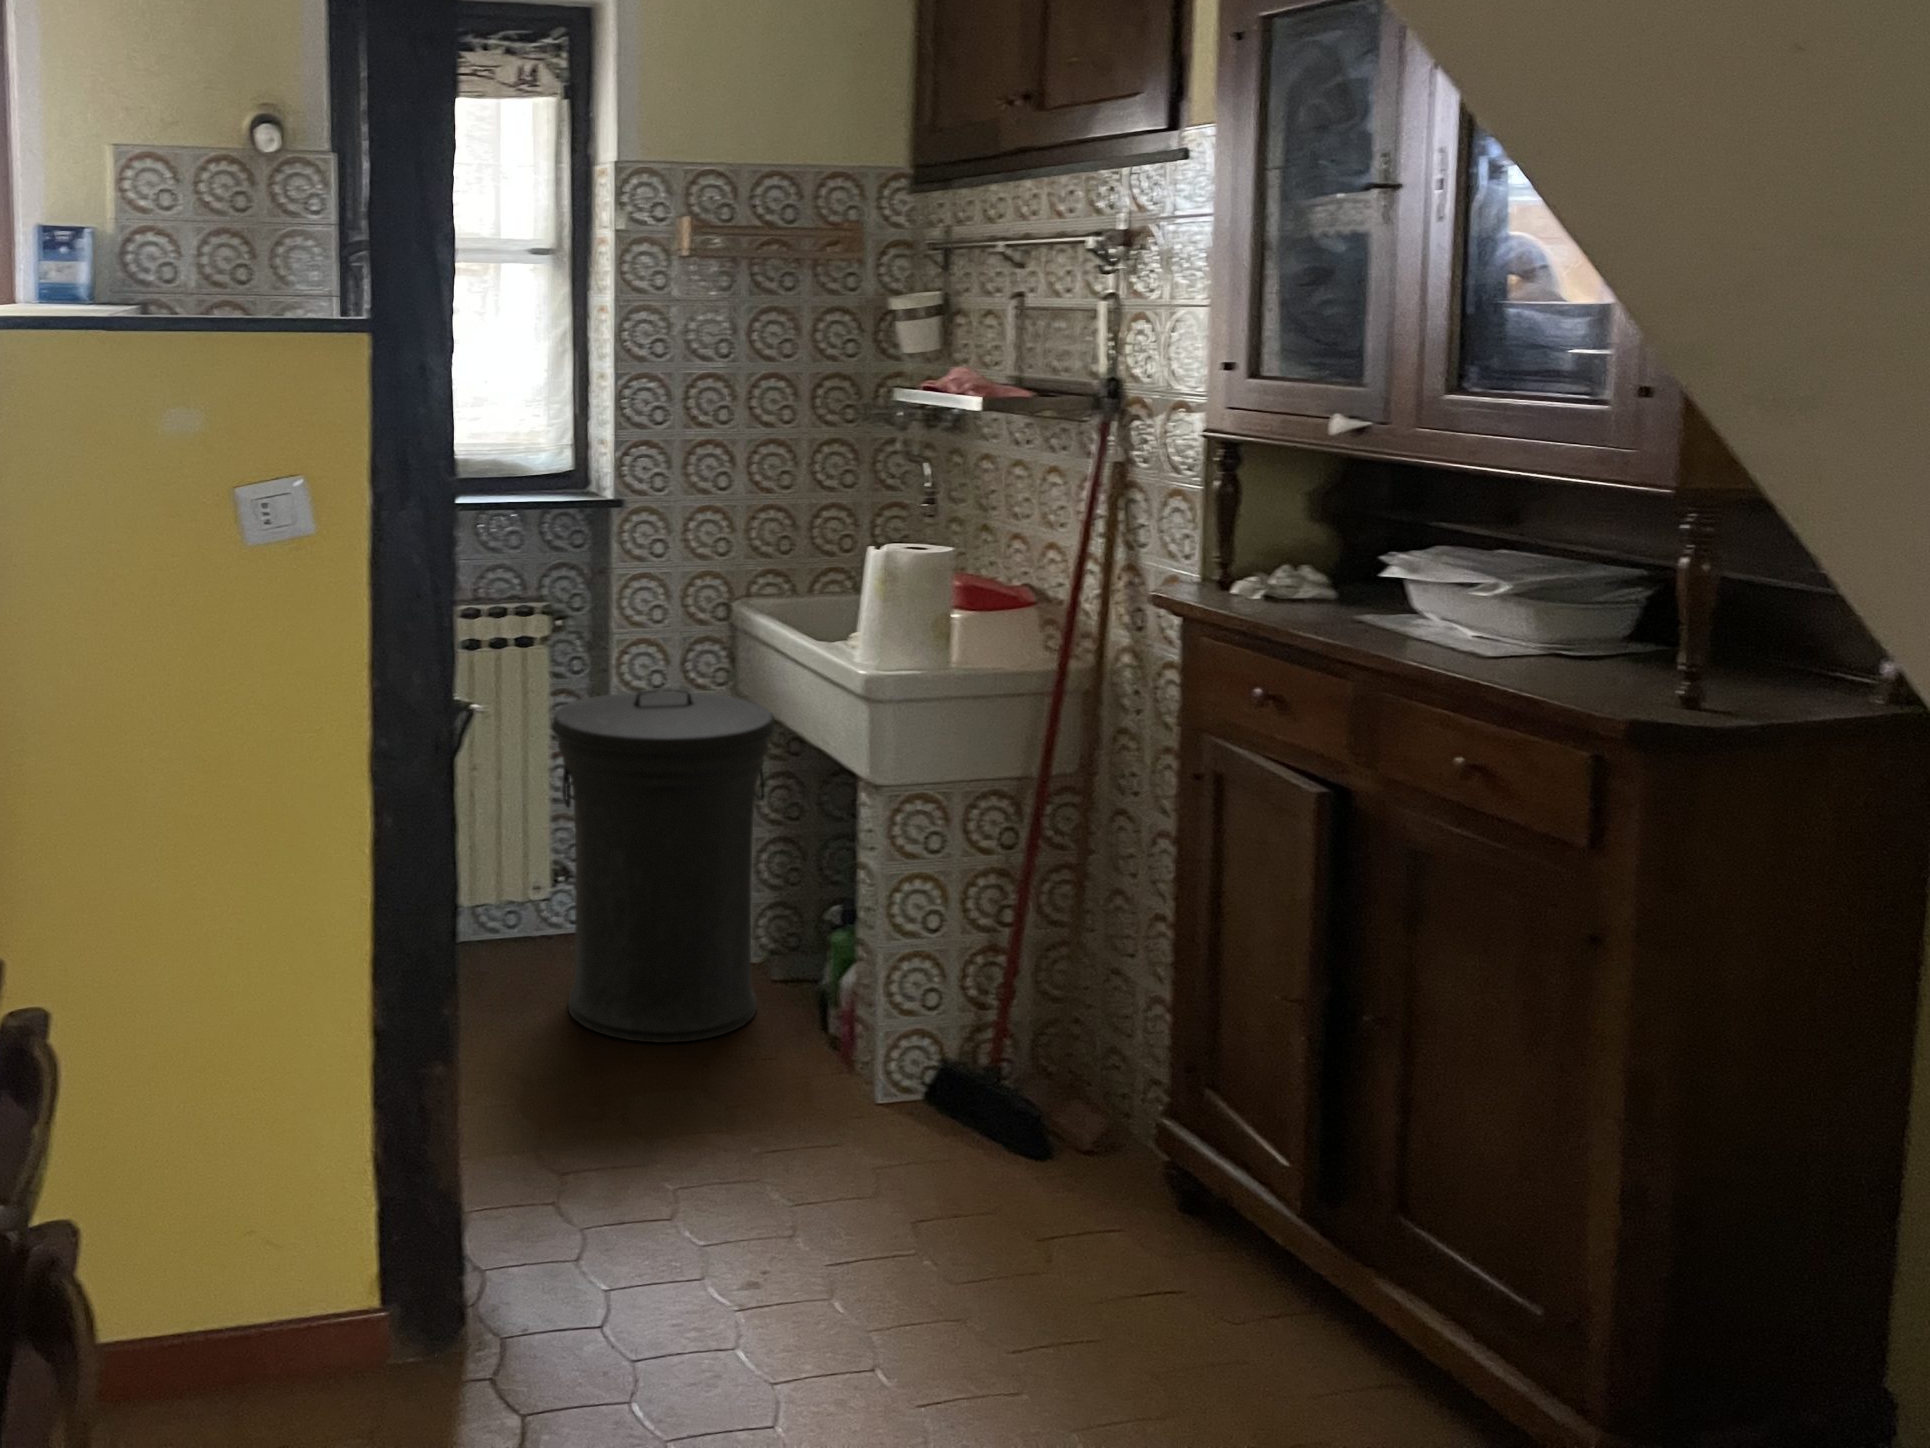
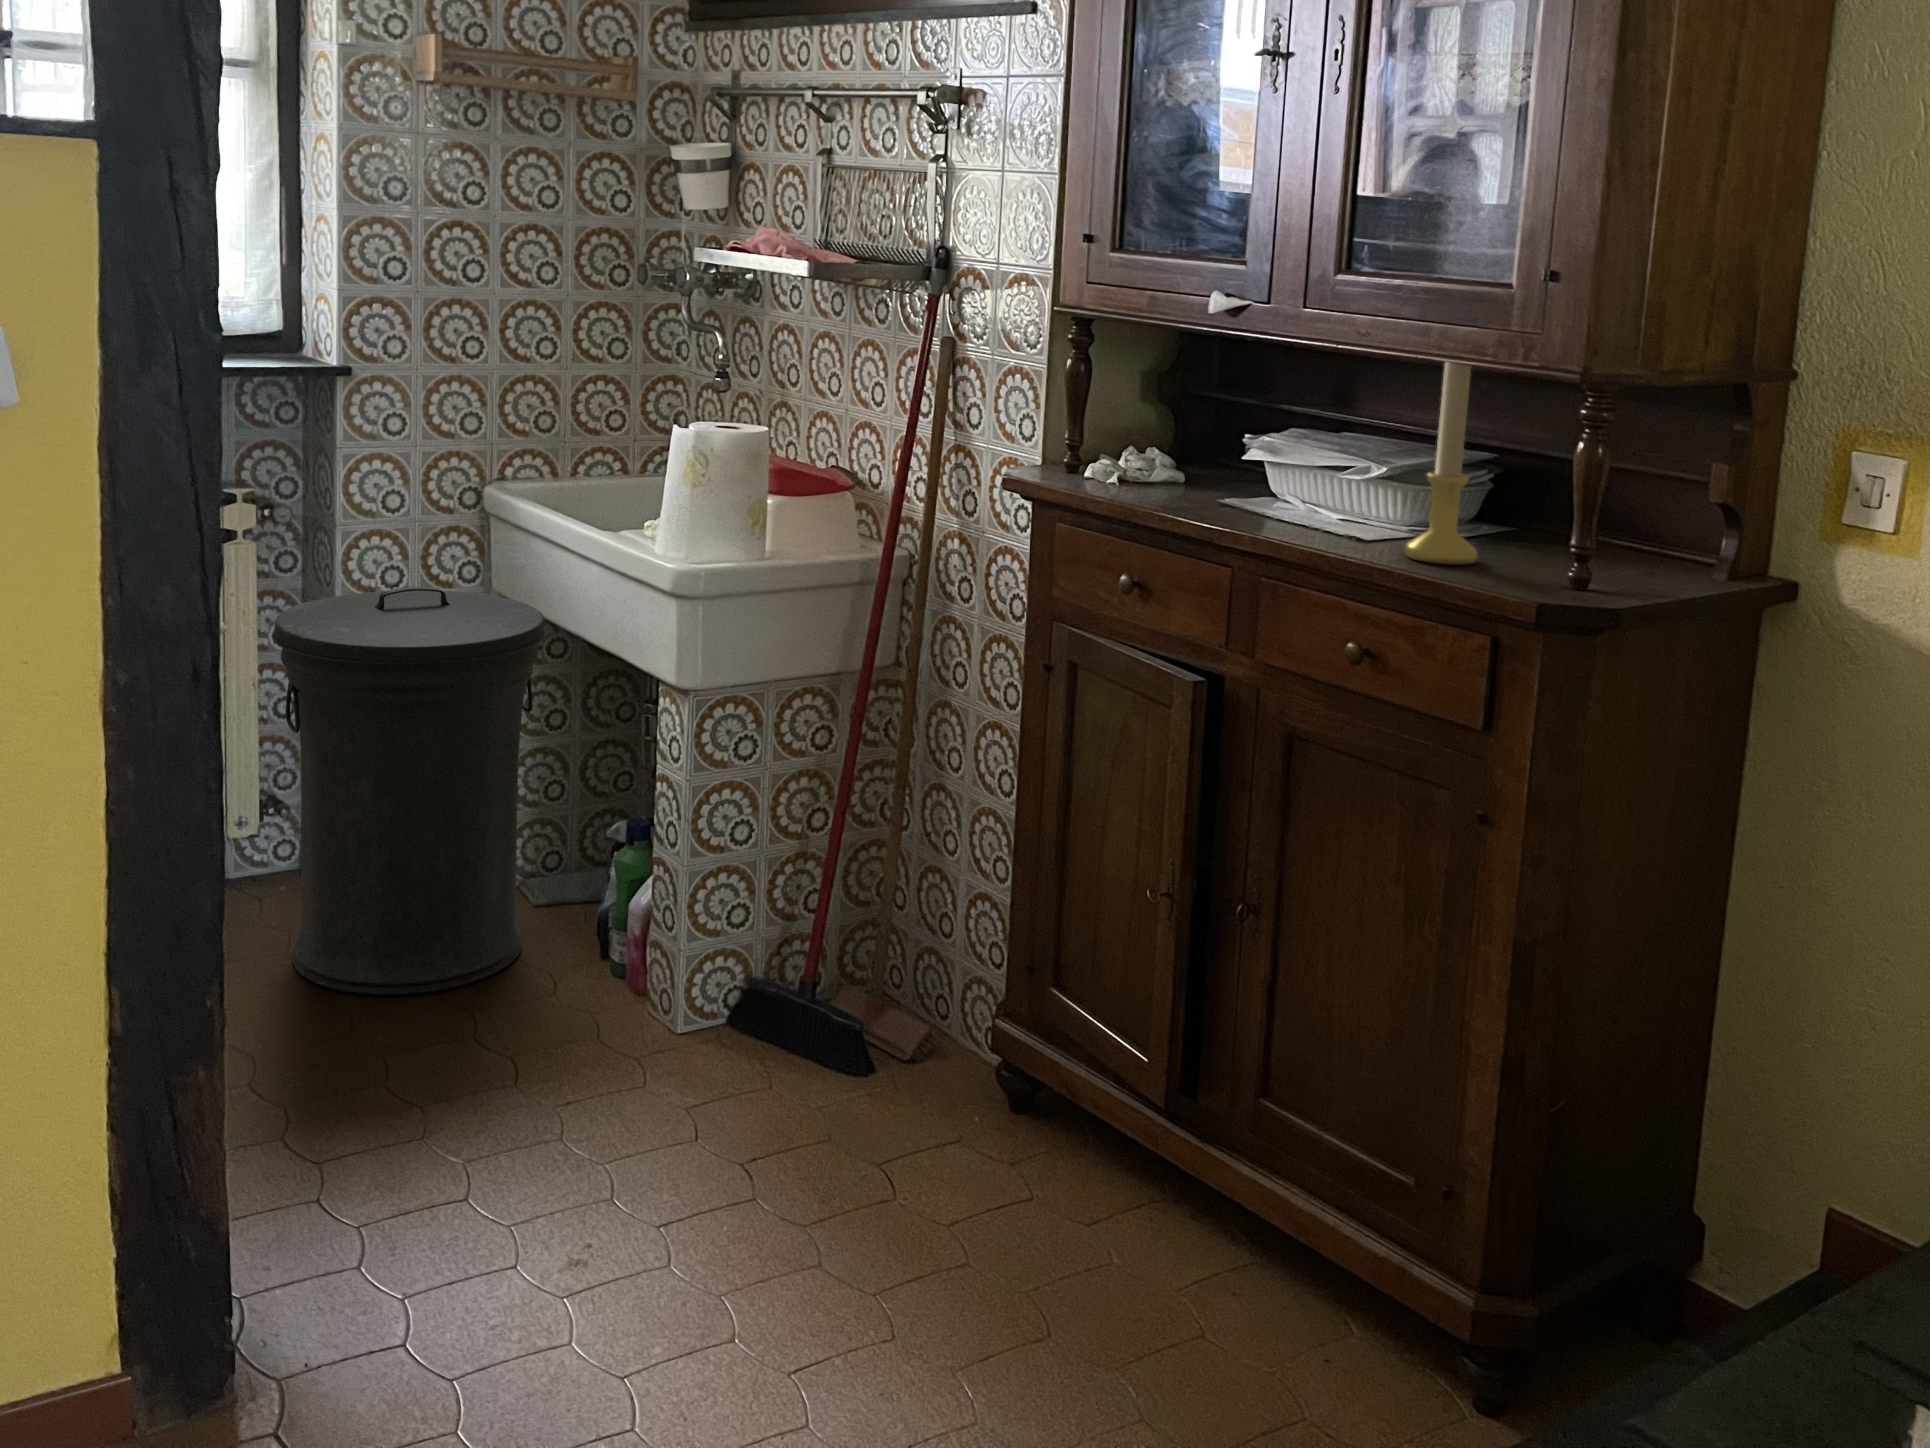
candle holder: none [1519,464,1600,681] -> present [1404,362,1477,565]

